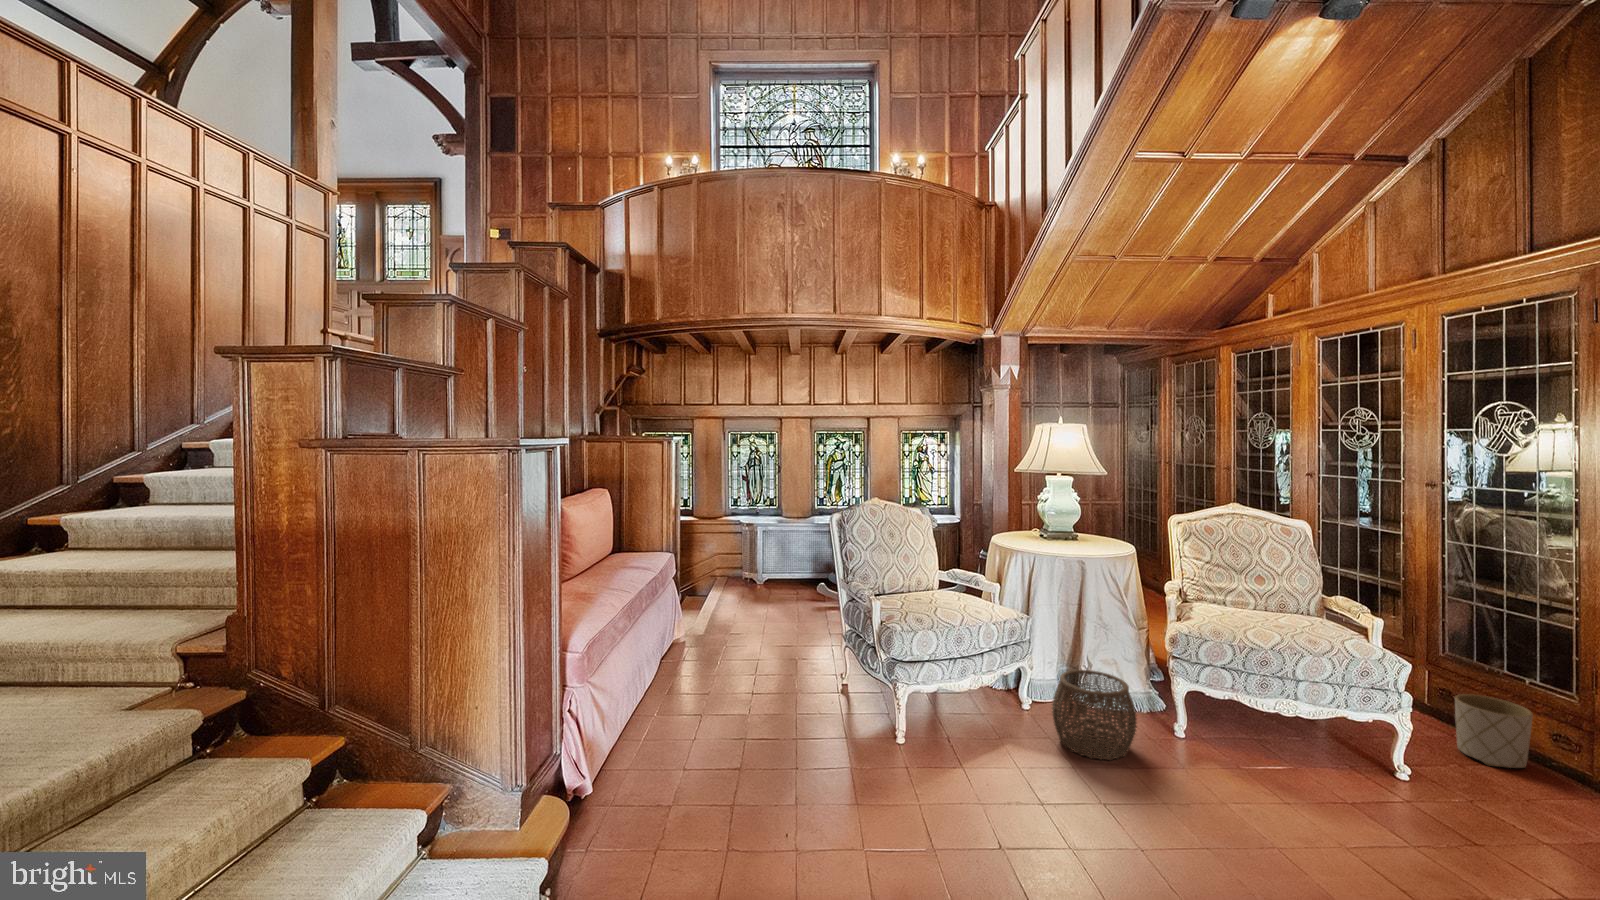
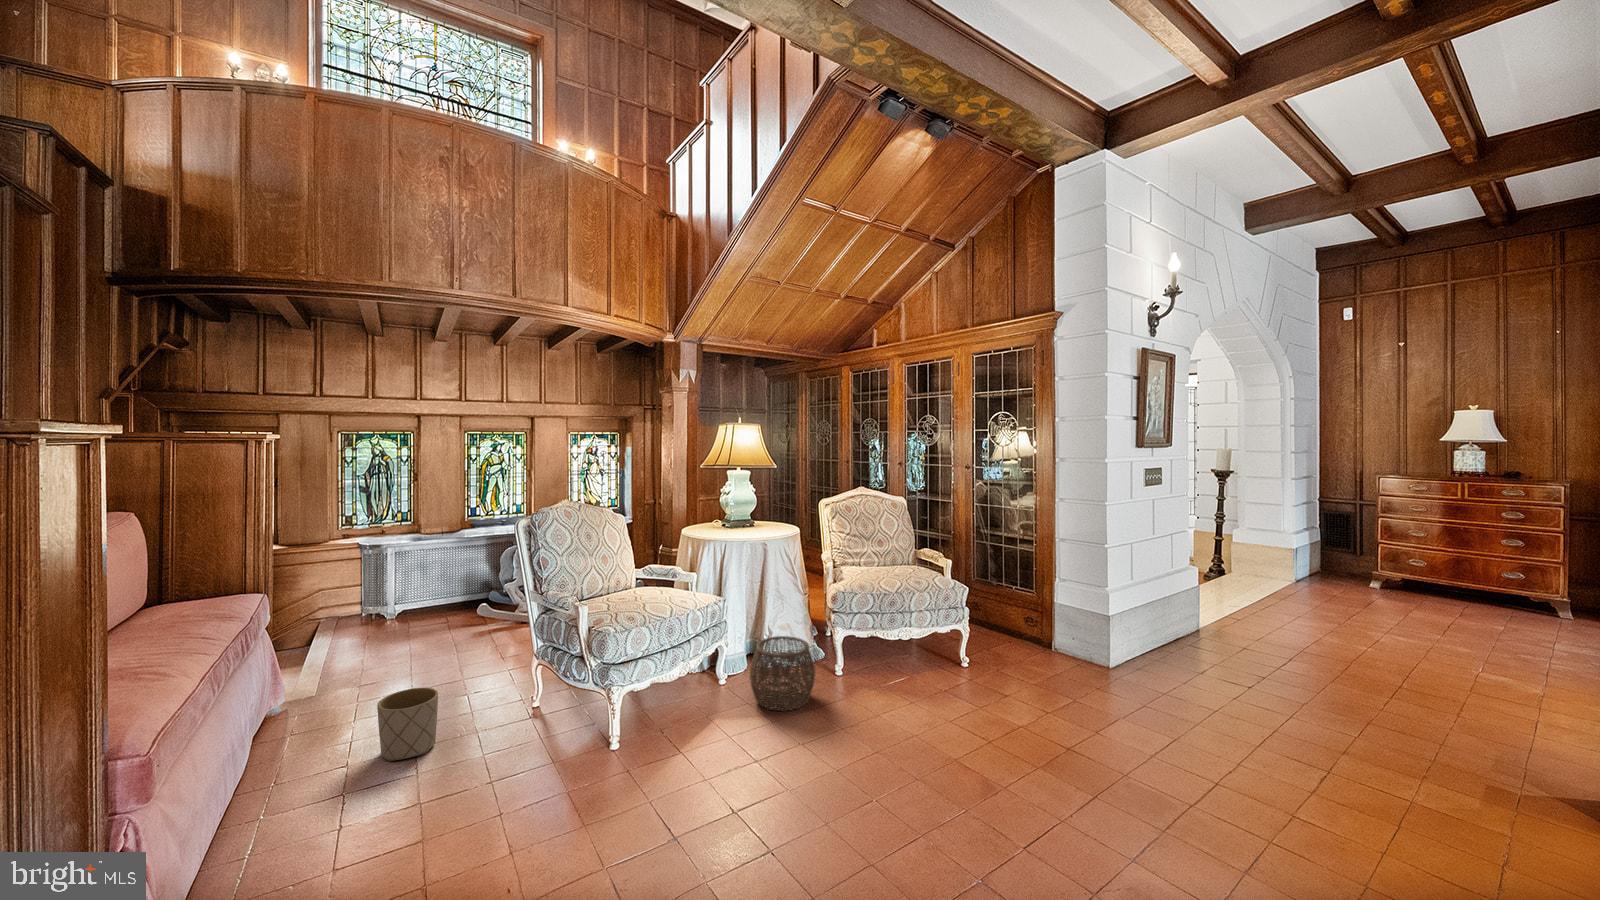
planter: present [1455,694,1533,768] -> present [377,688,438,761]

